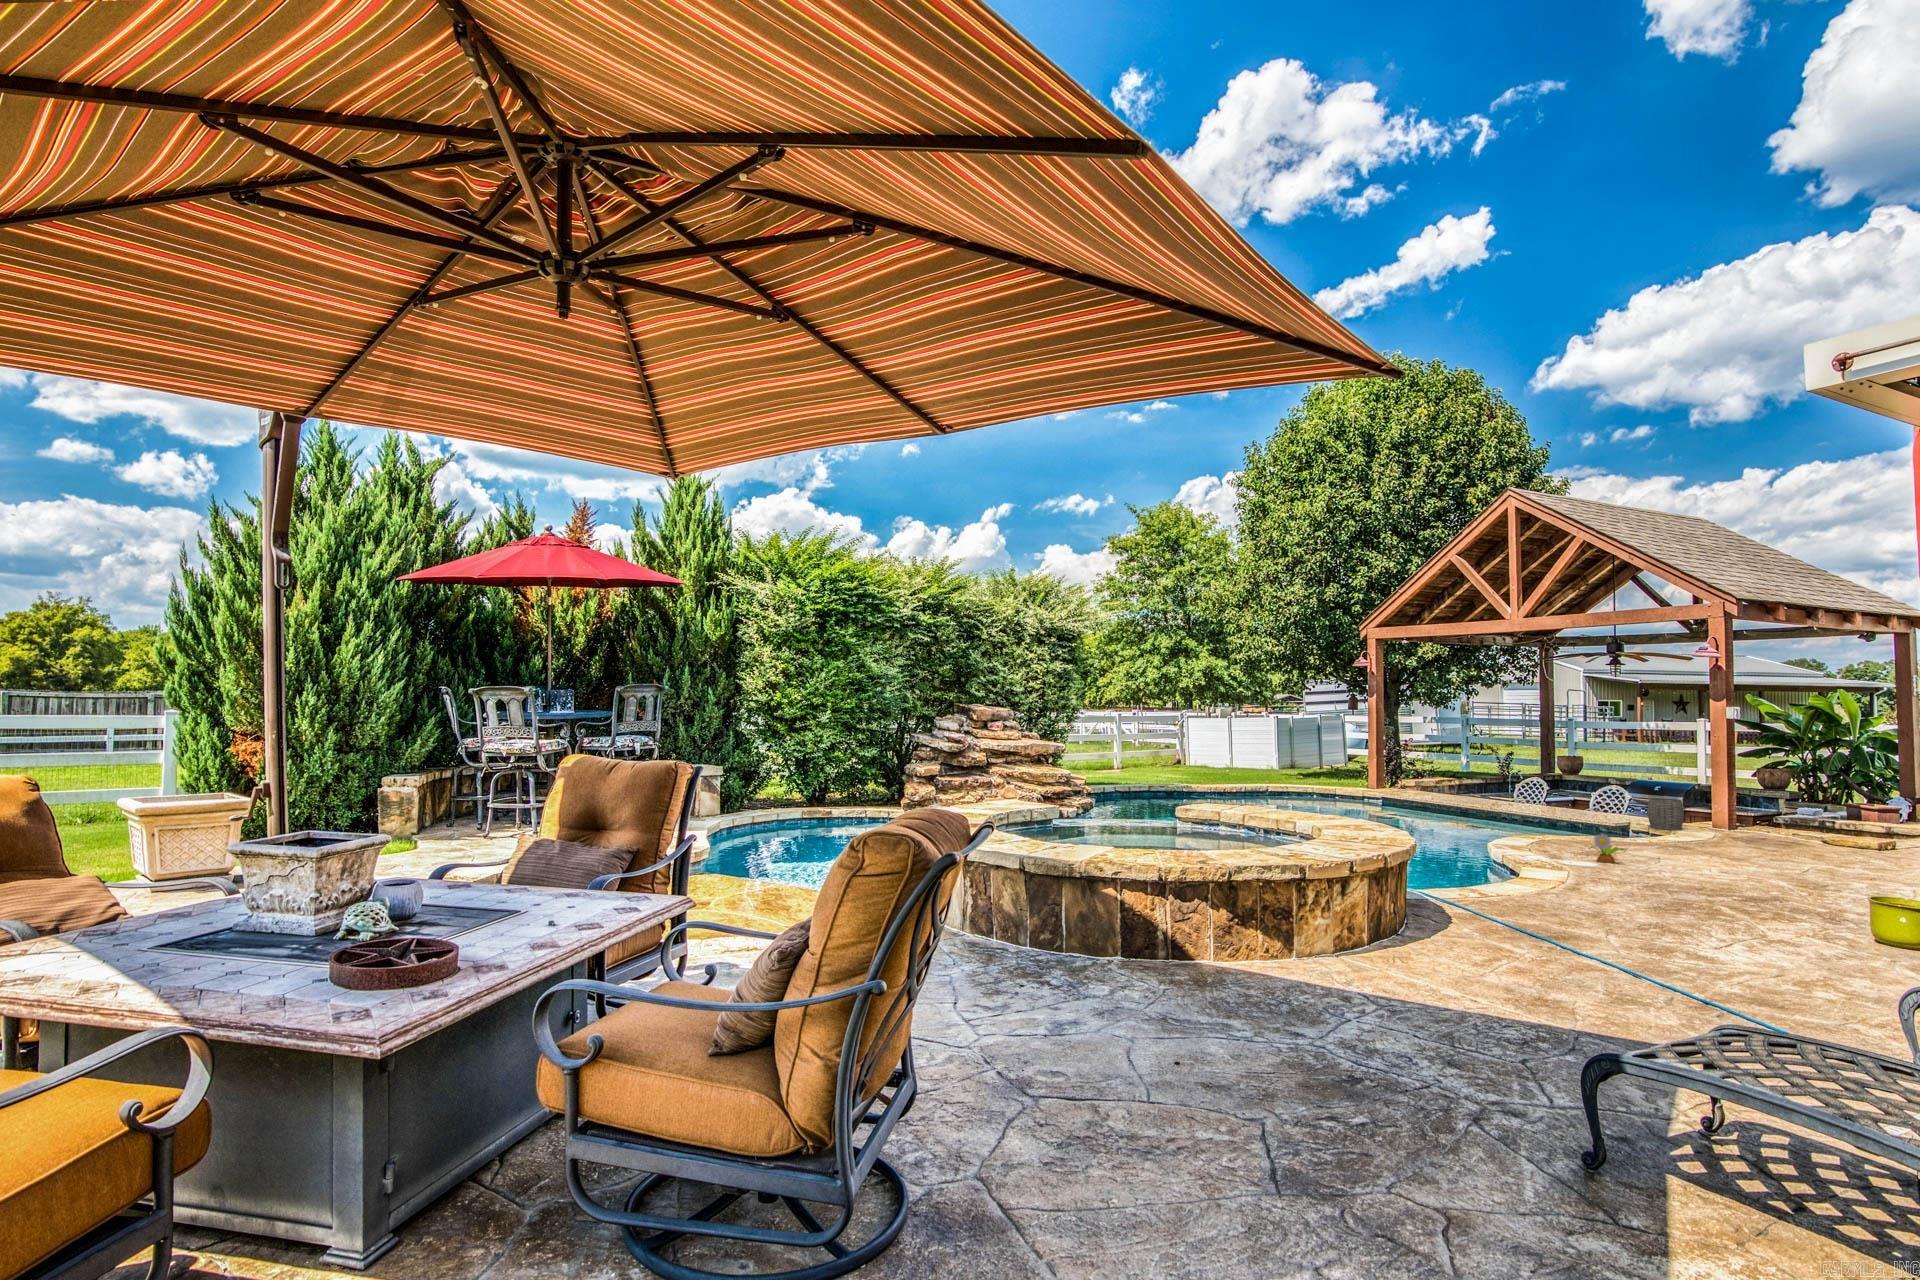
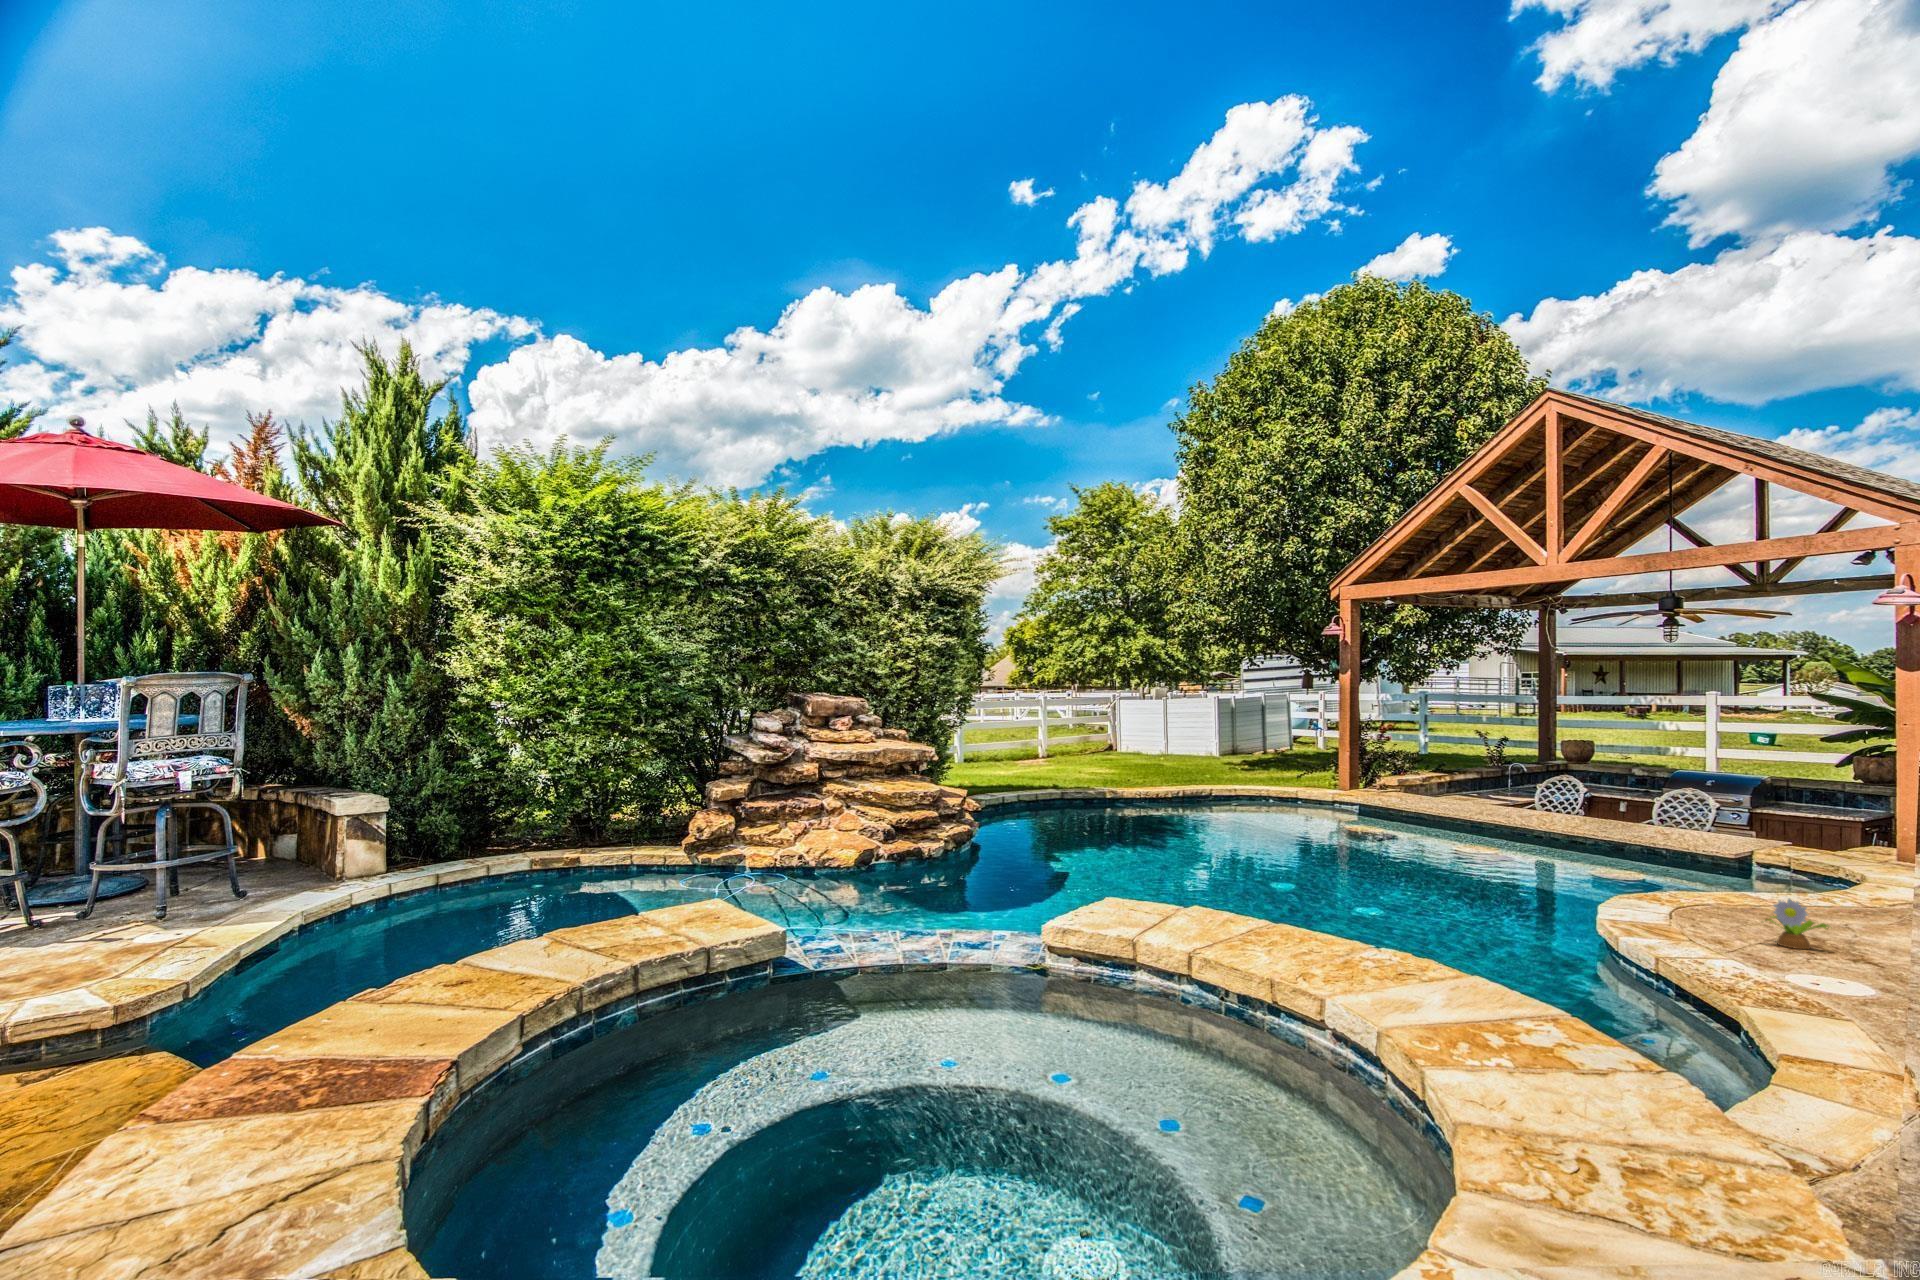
woven basket: present [1648,798,1684,830] -> none [1766,812,1823,861]

